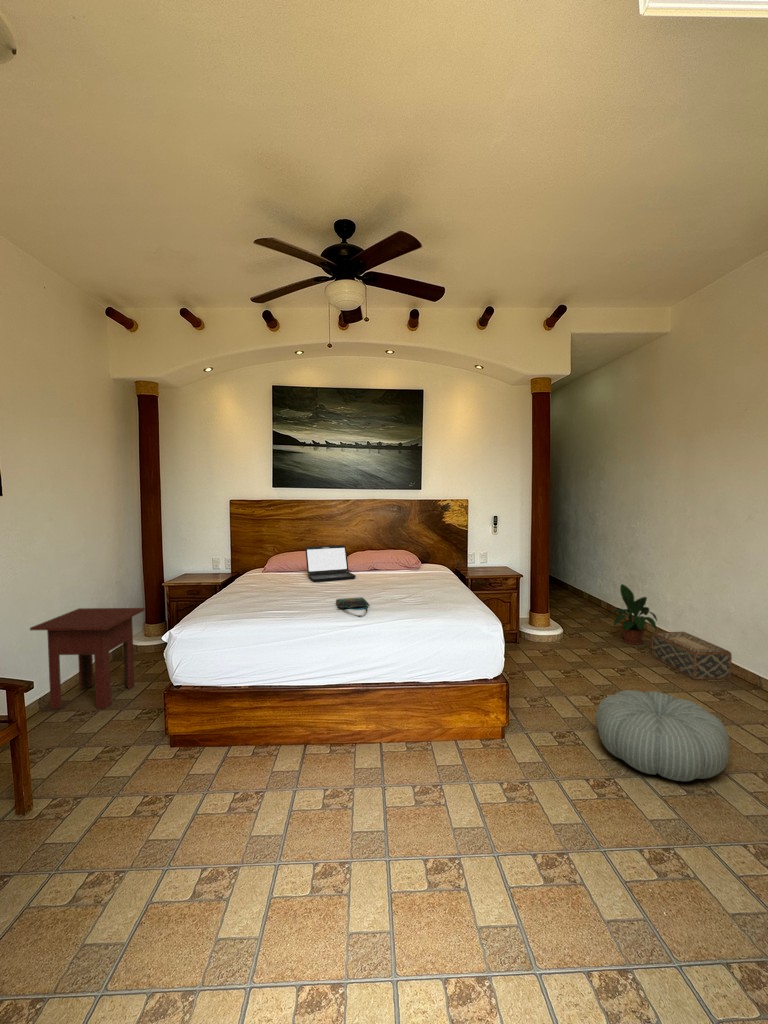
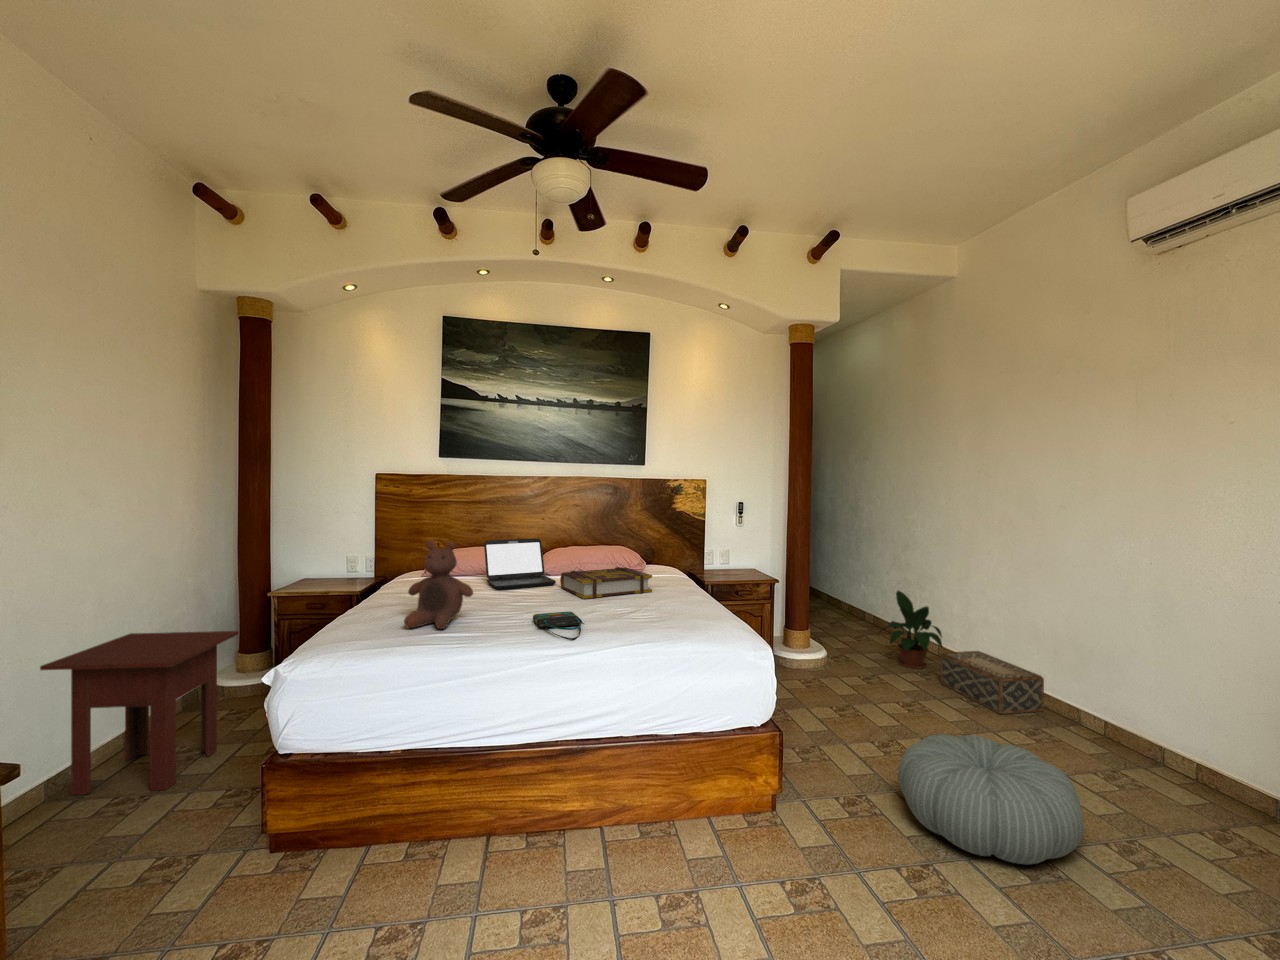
stuffed bear: none [250,548,295,608] -> present [404,541,473,629]
book: none [358,566,424,589] -> present [560,567,652,599]

